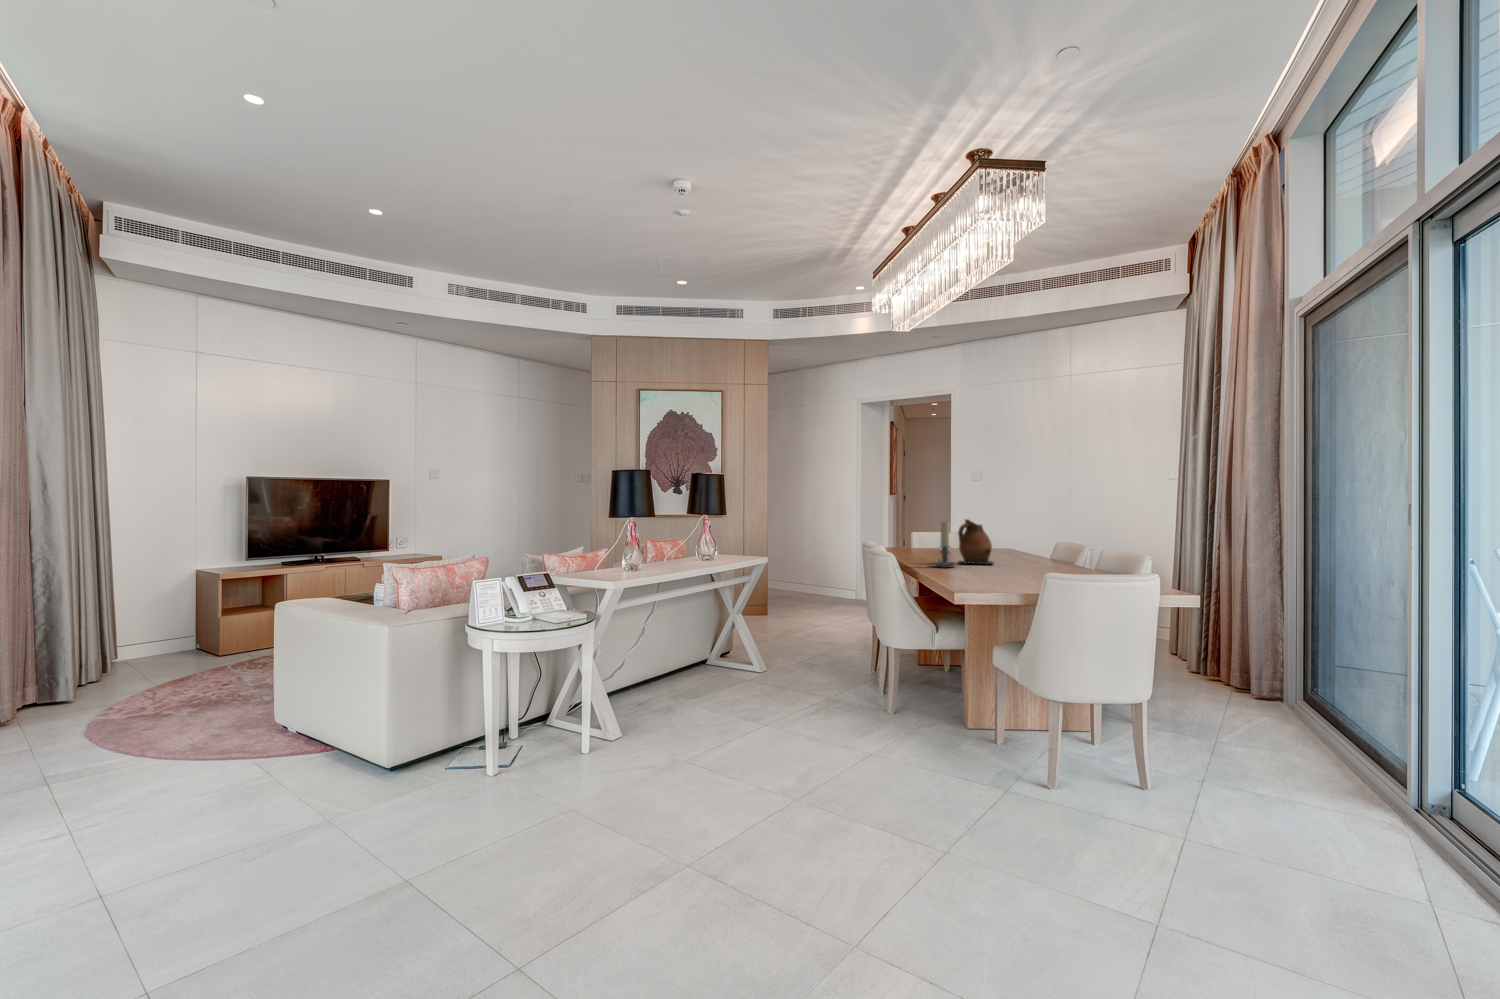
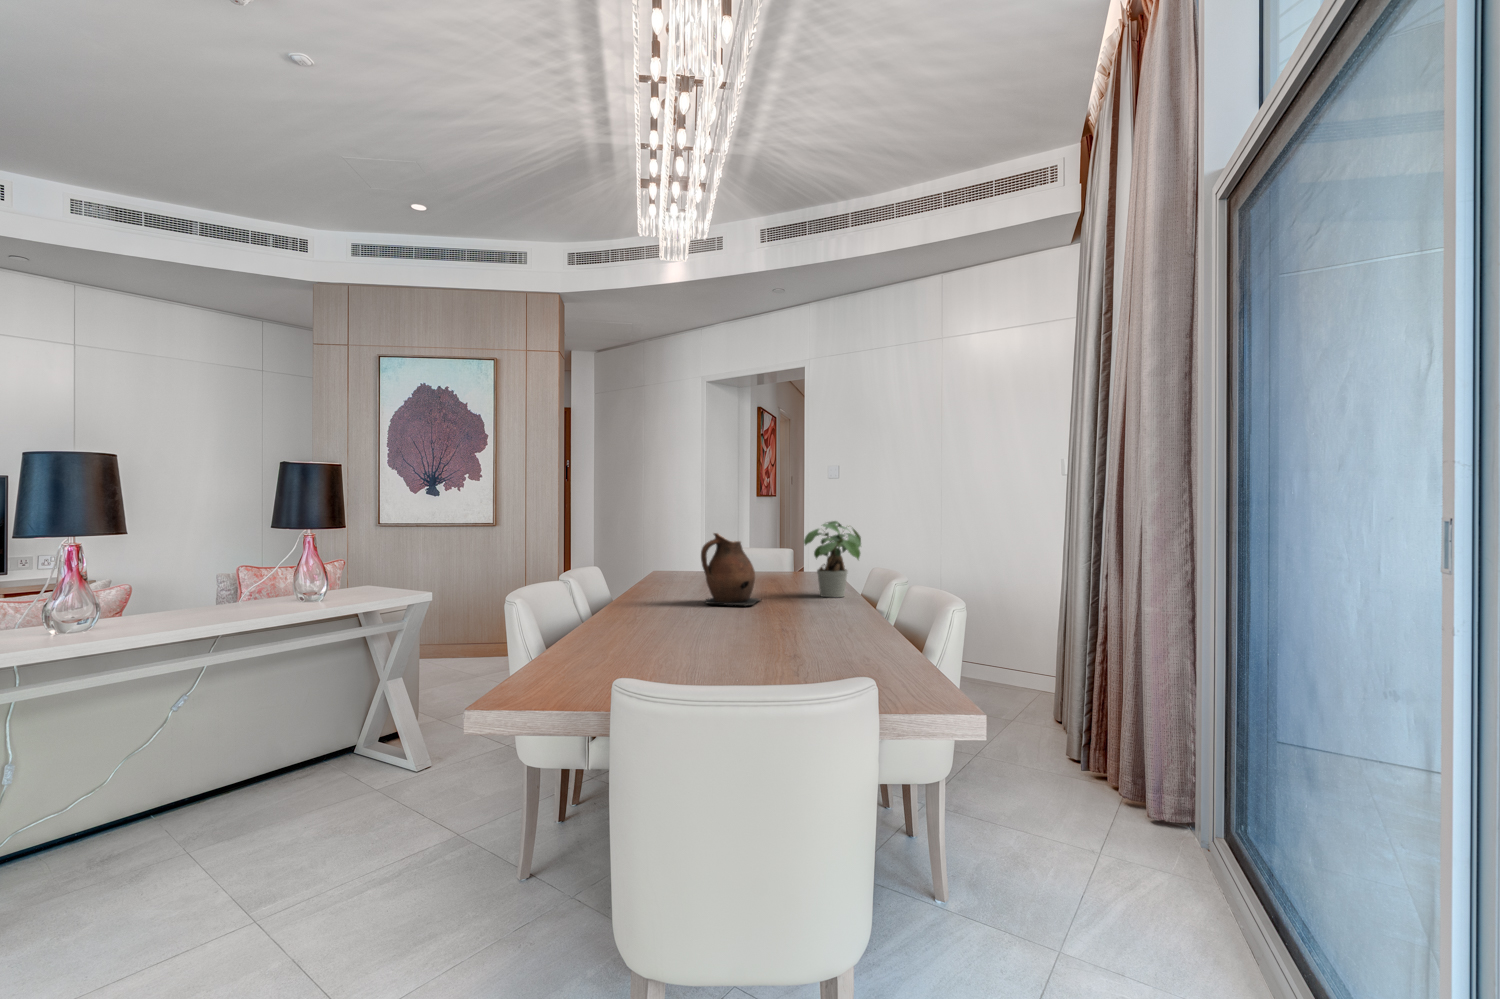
potted plant: none [1015,511,1058,561] -> present [804,521,861,597]
candle holder: present [932,521,958,568] -> none [642,535,683,613]

